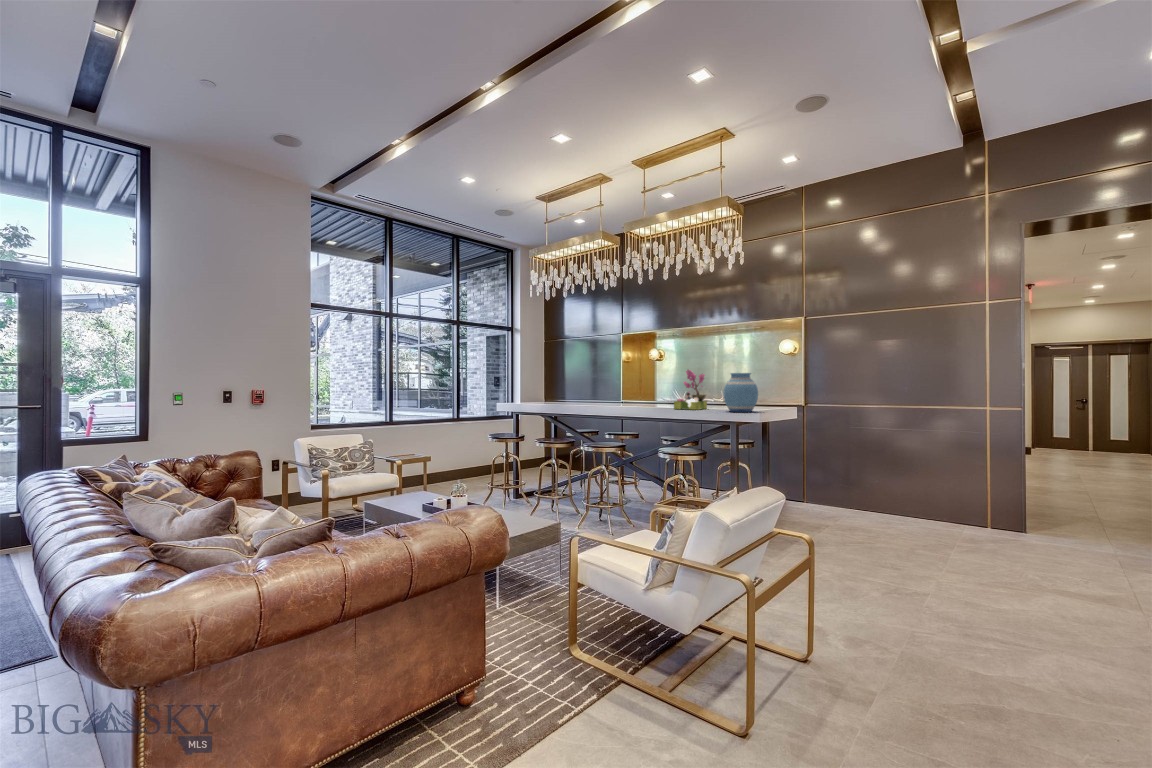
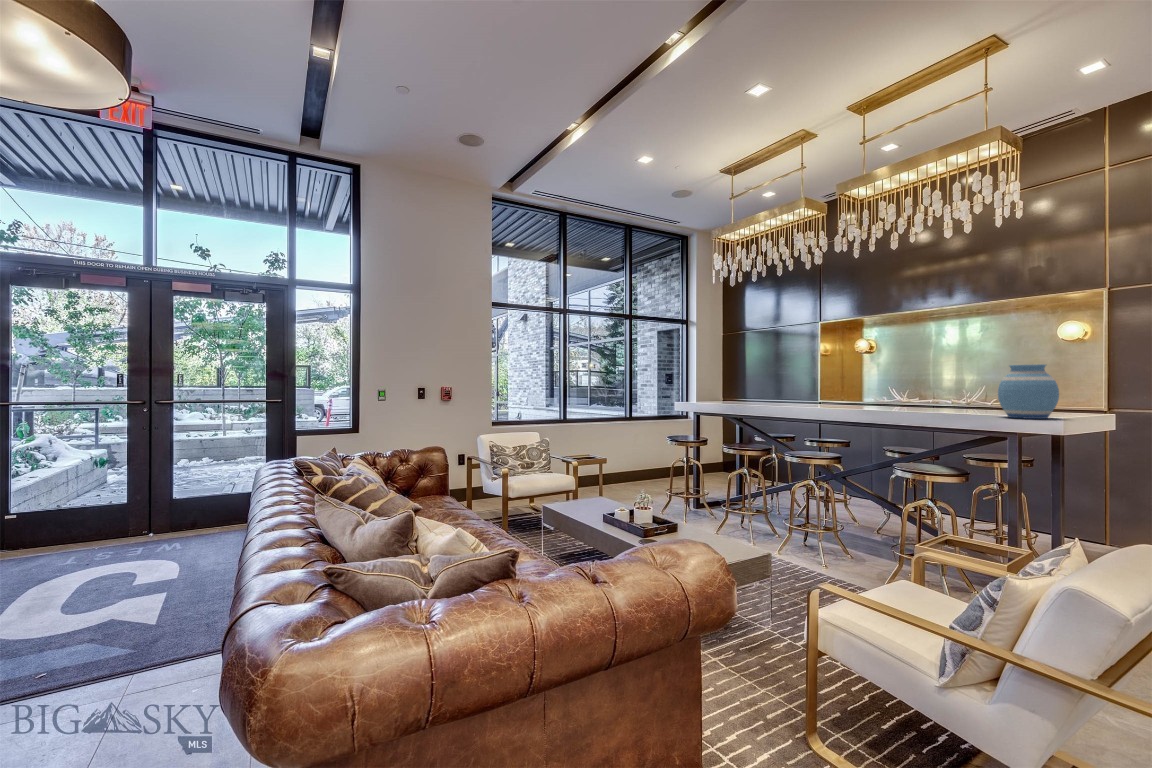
flower arrangement: present [674,370,707,410] -> none [913,361,962,414]

